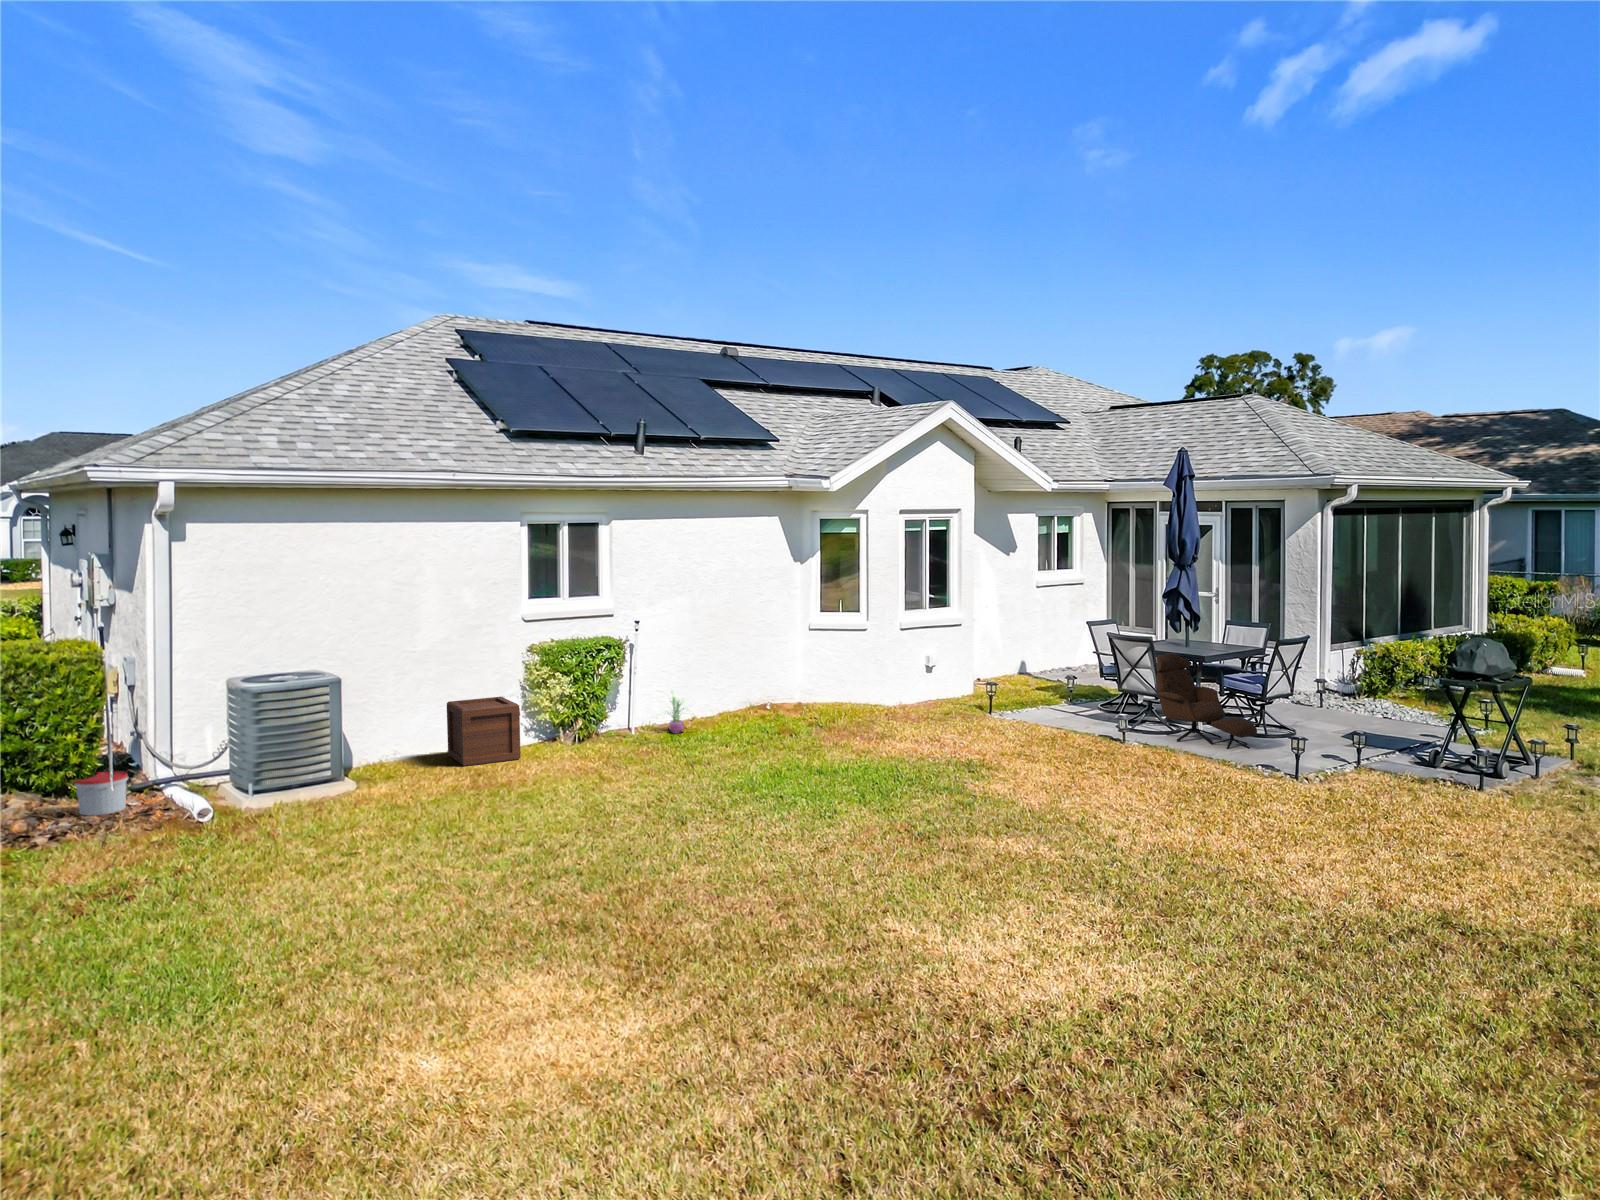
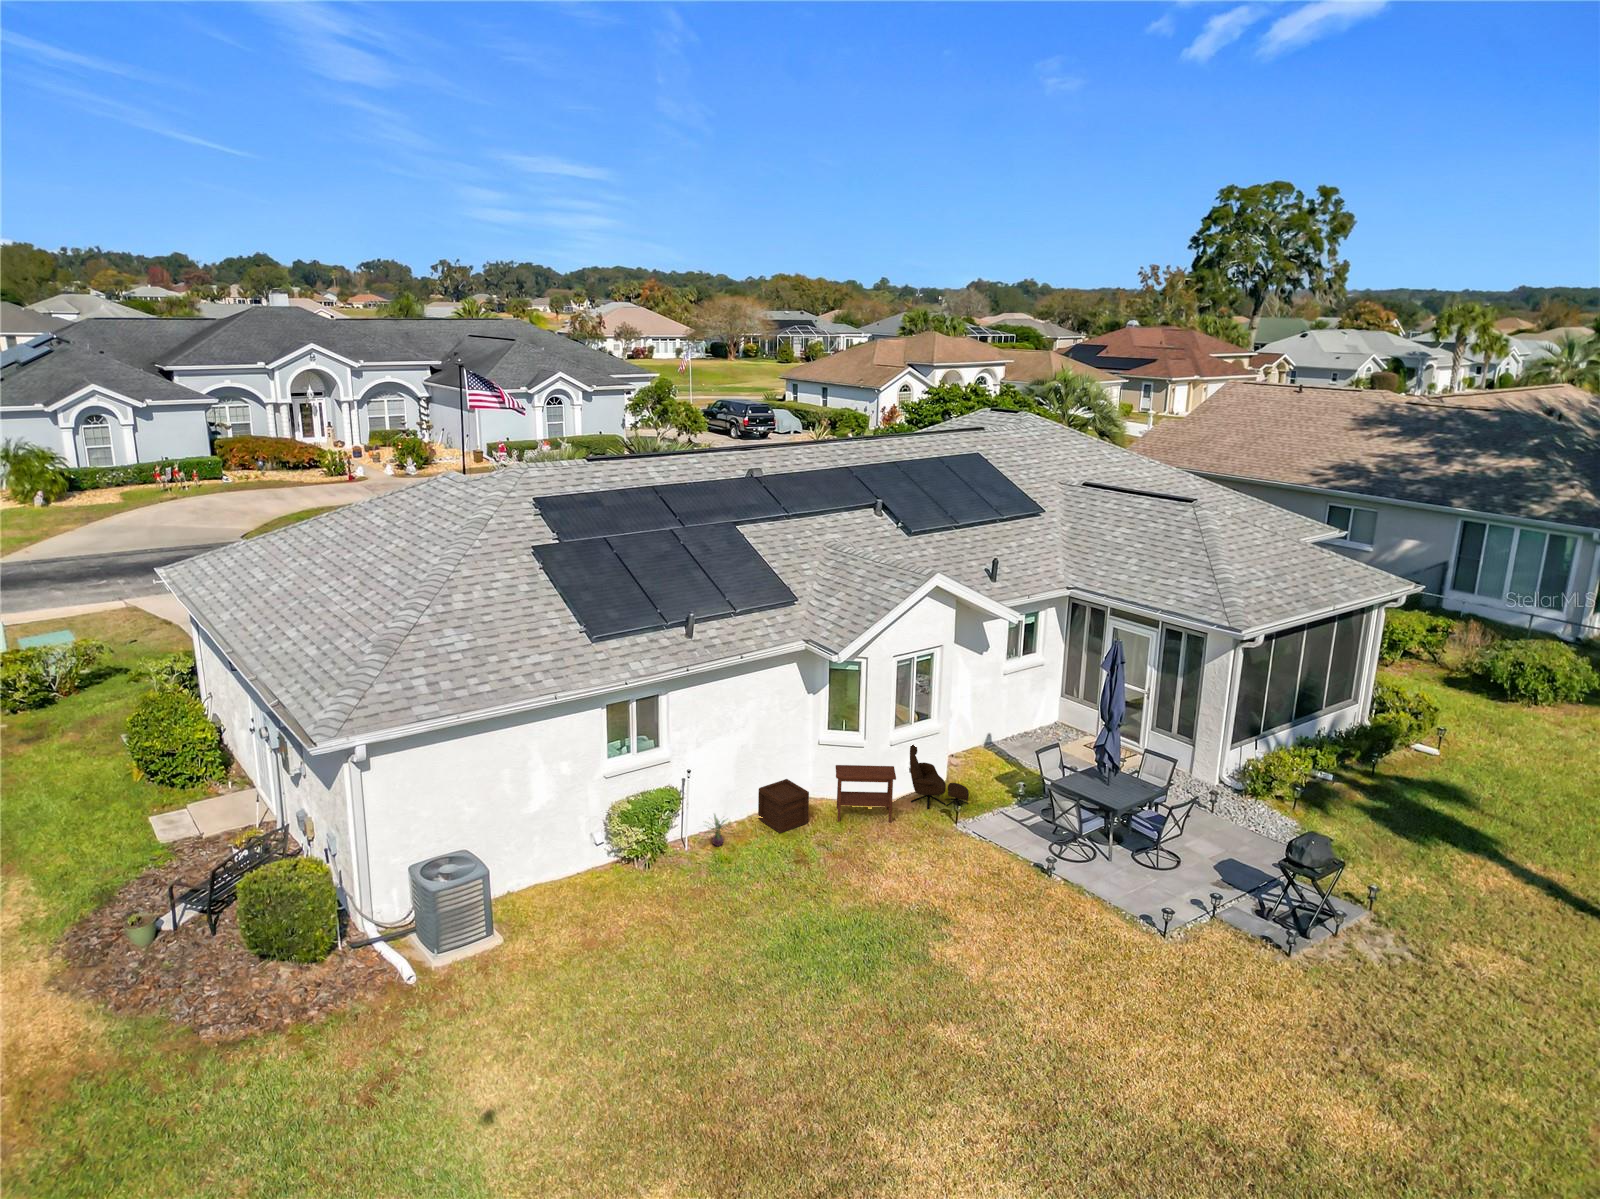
side table: none [831,653,909,720] -> present [836,765,896,823]
lounge chair: present [1156,653,1257,749] -> present [910,745,969,809]
wooden crate: present [447,697,521,766] -> present [758,779,809,833]
bucket: present [74,771,128,815] -> none [322,945,355,982]

